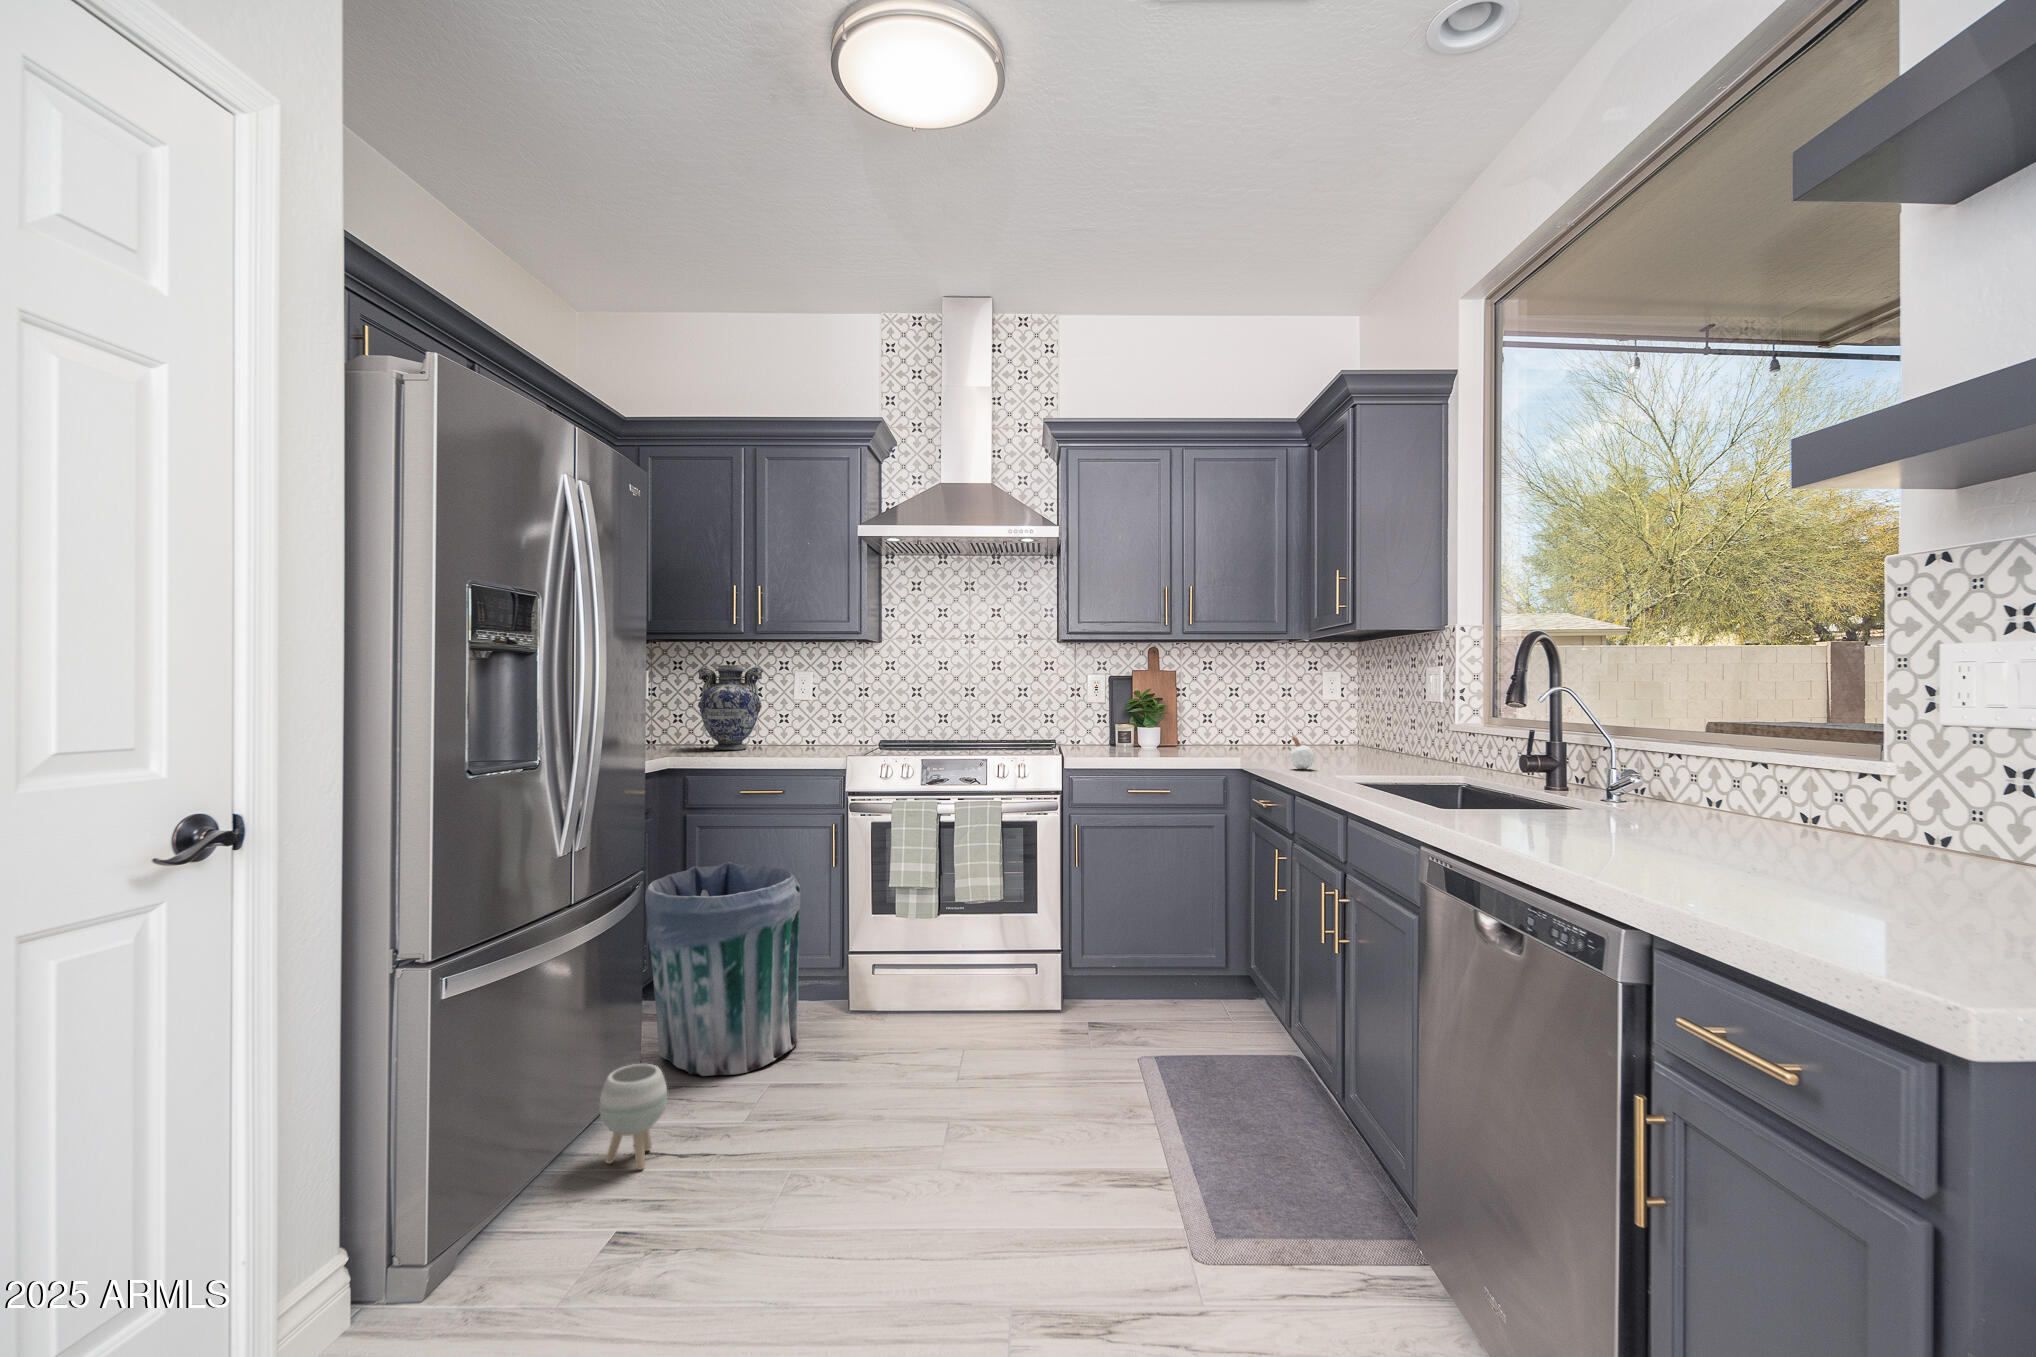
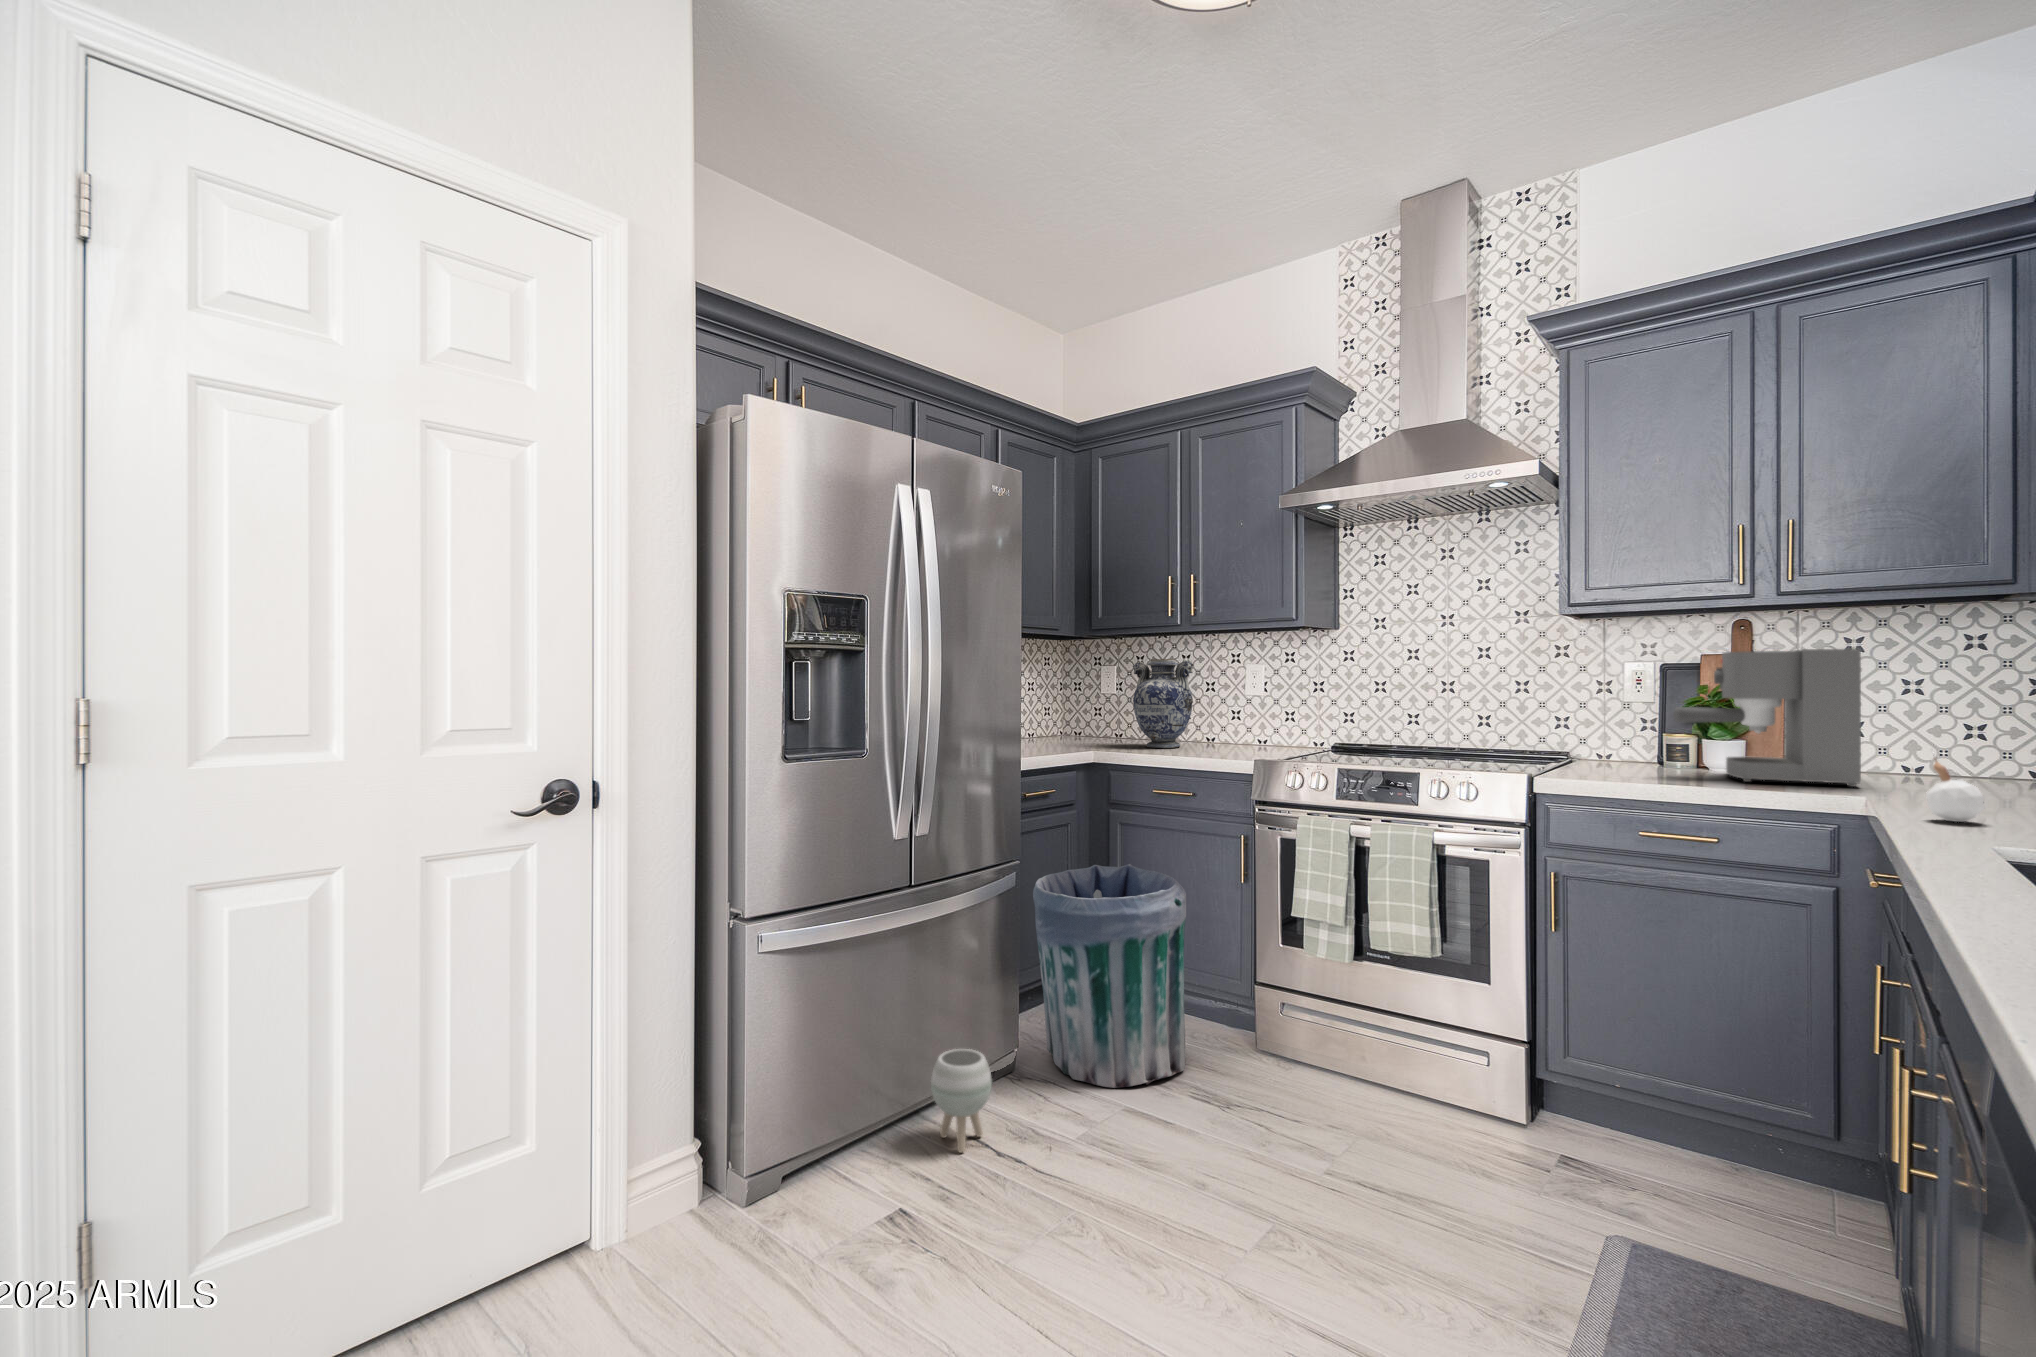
coffee maker: none [1136,668,1233,754] -> present [1673,649,1861,787]

